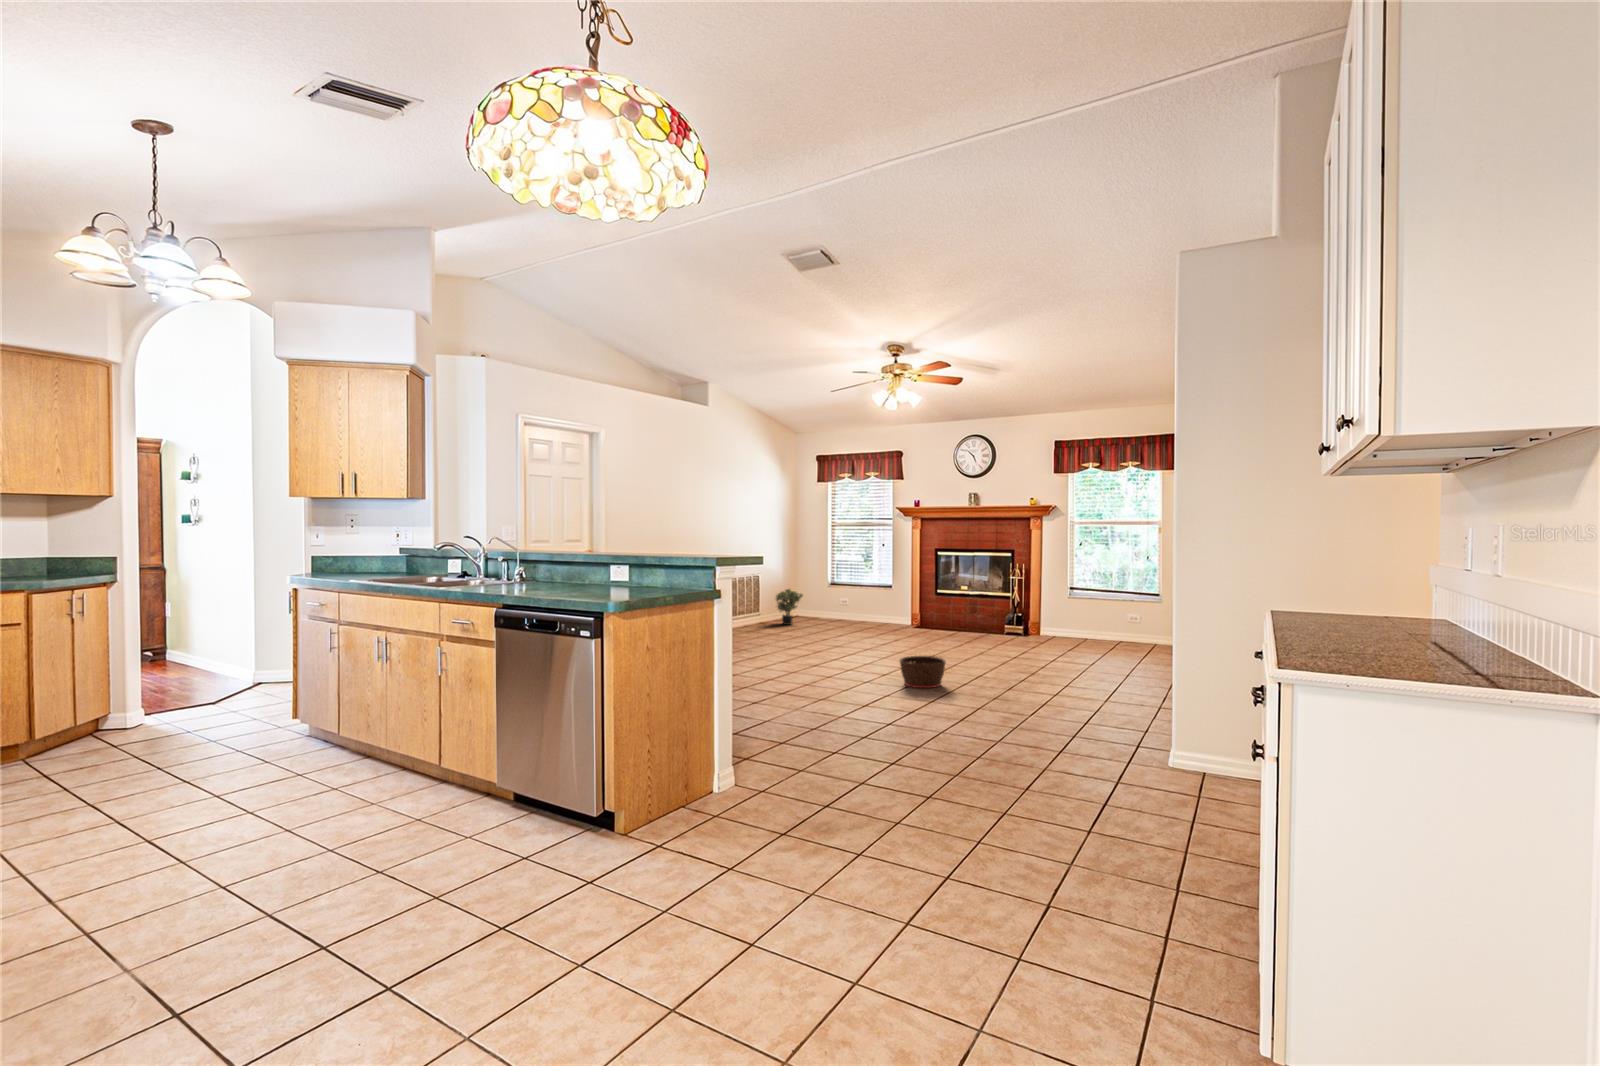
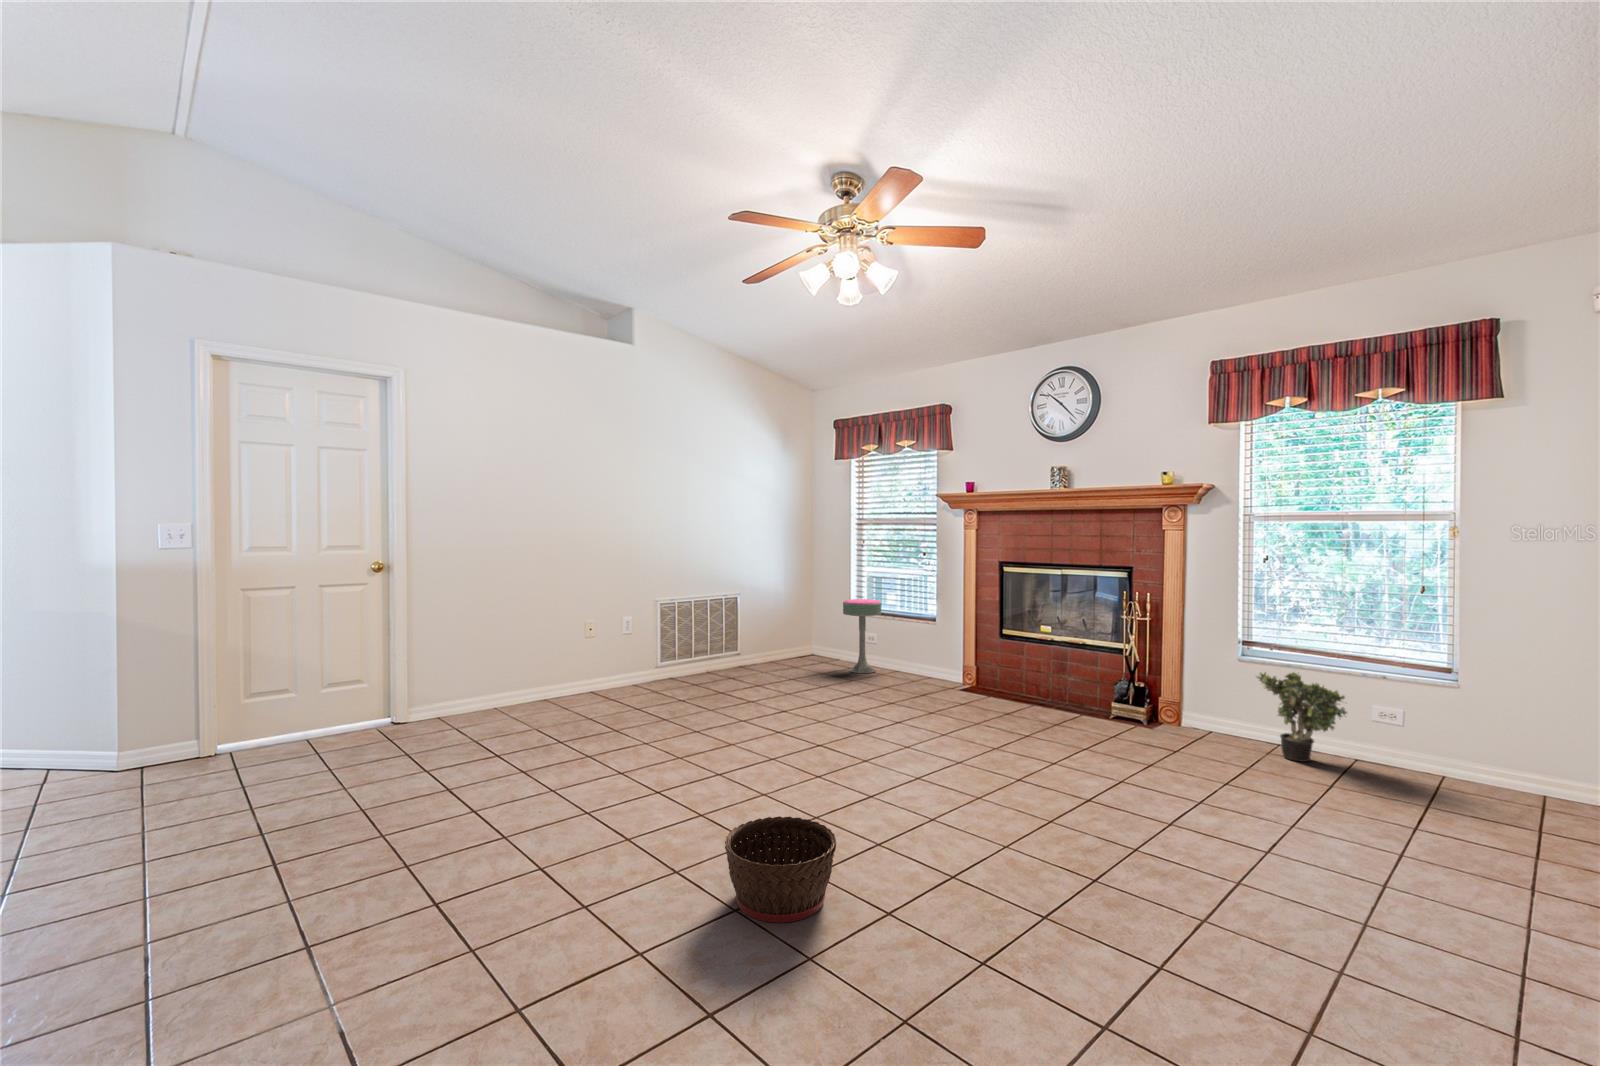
bar stool: none [828,576,853,624] -> present [843,599,881,673]
potted plant: present [776,589,803,625] -> present [1256,672,1347,762]

